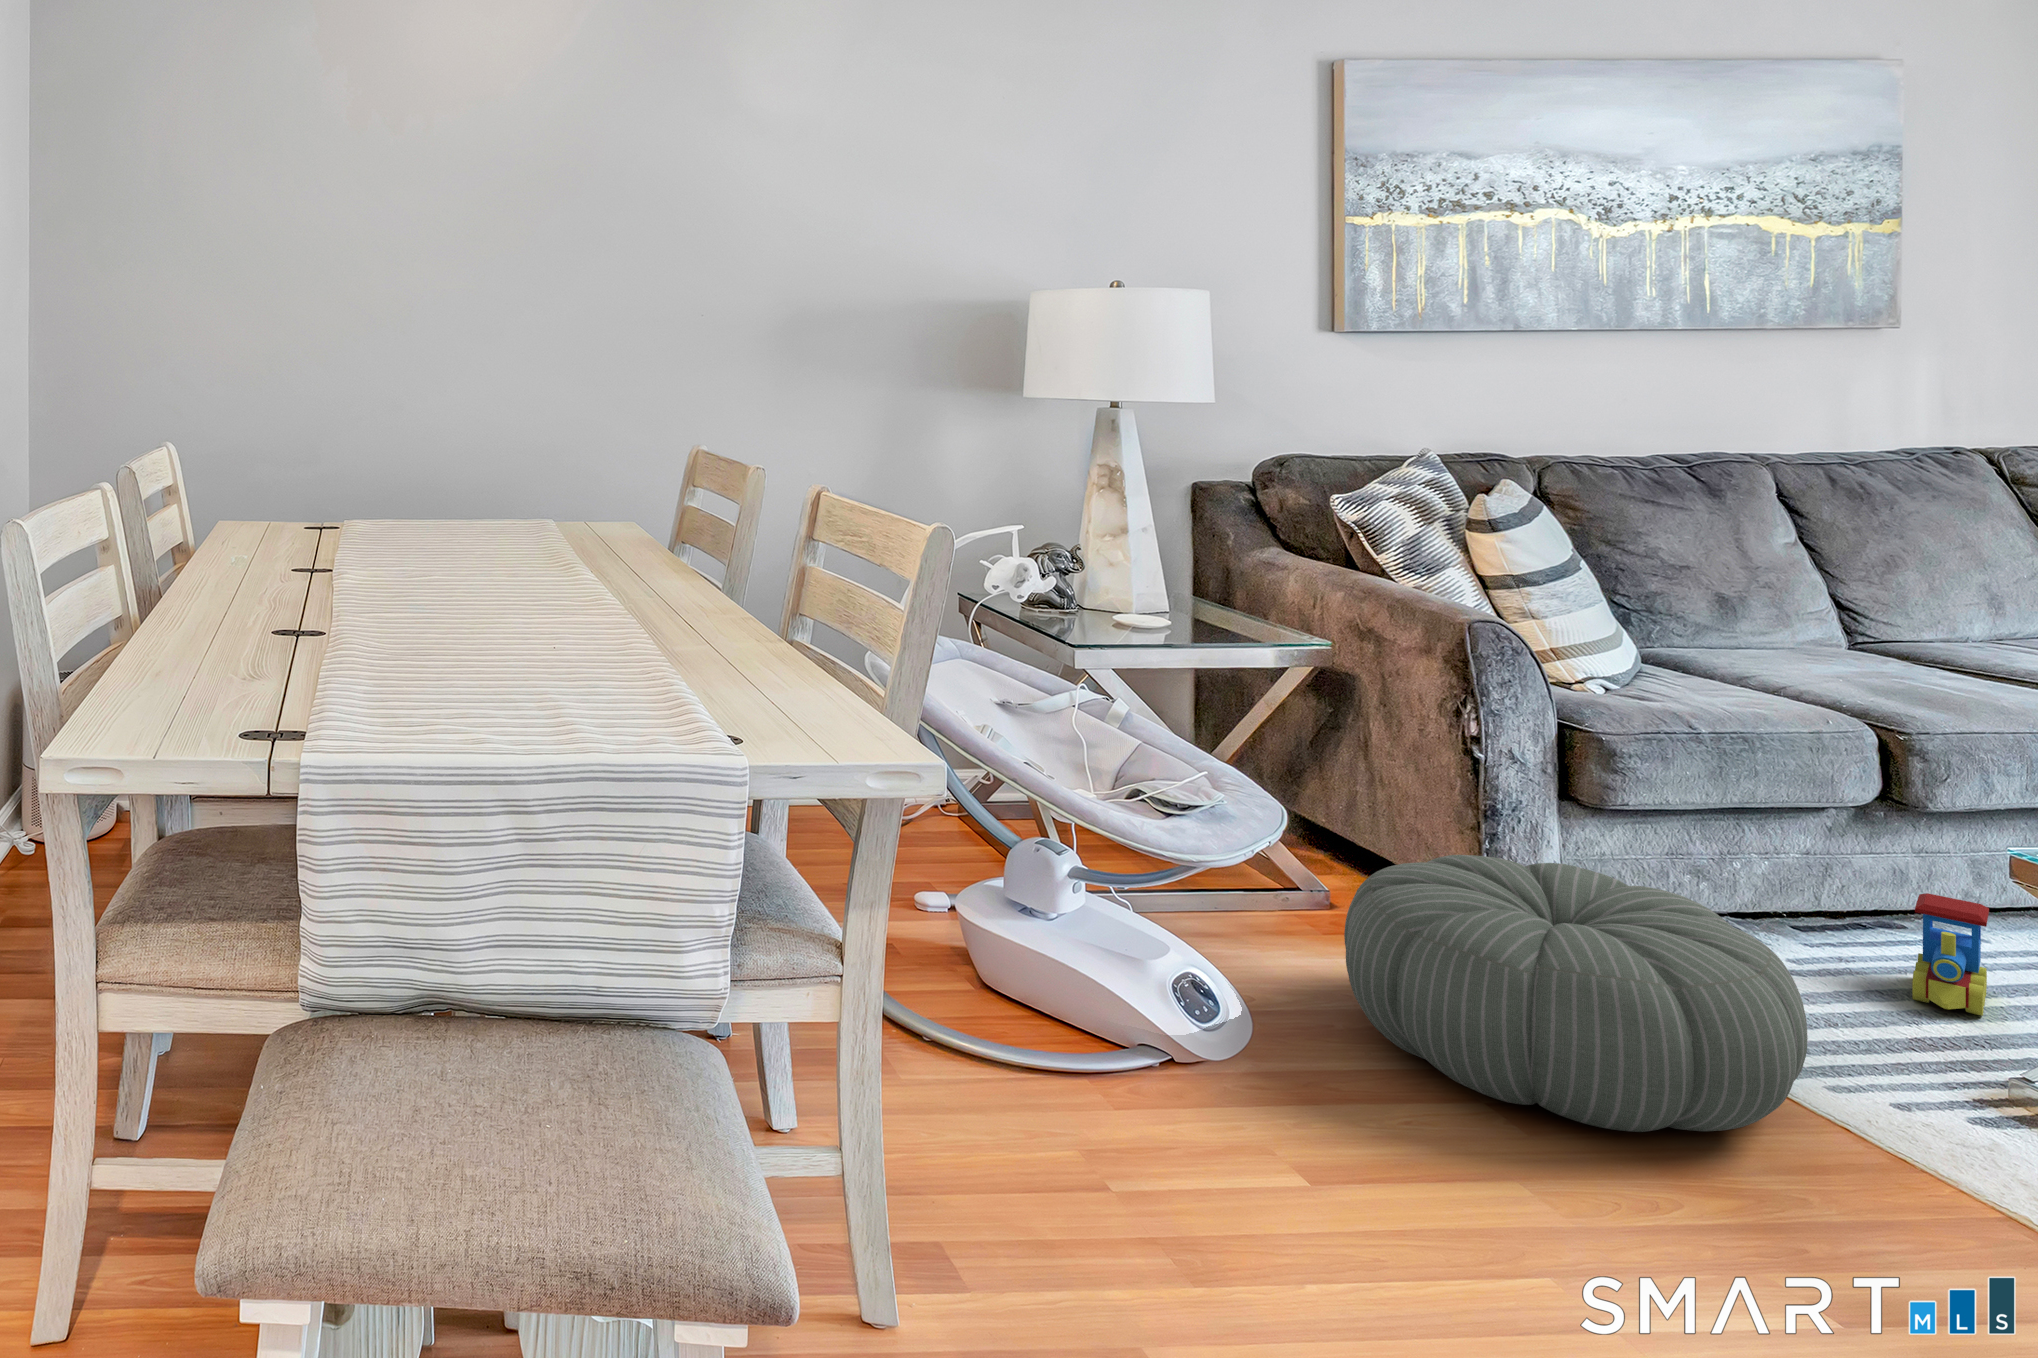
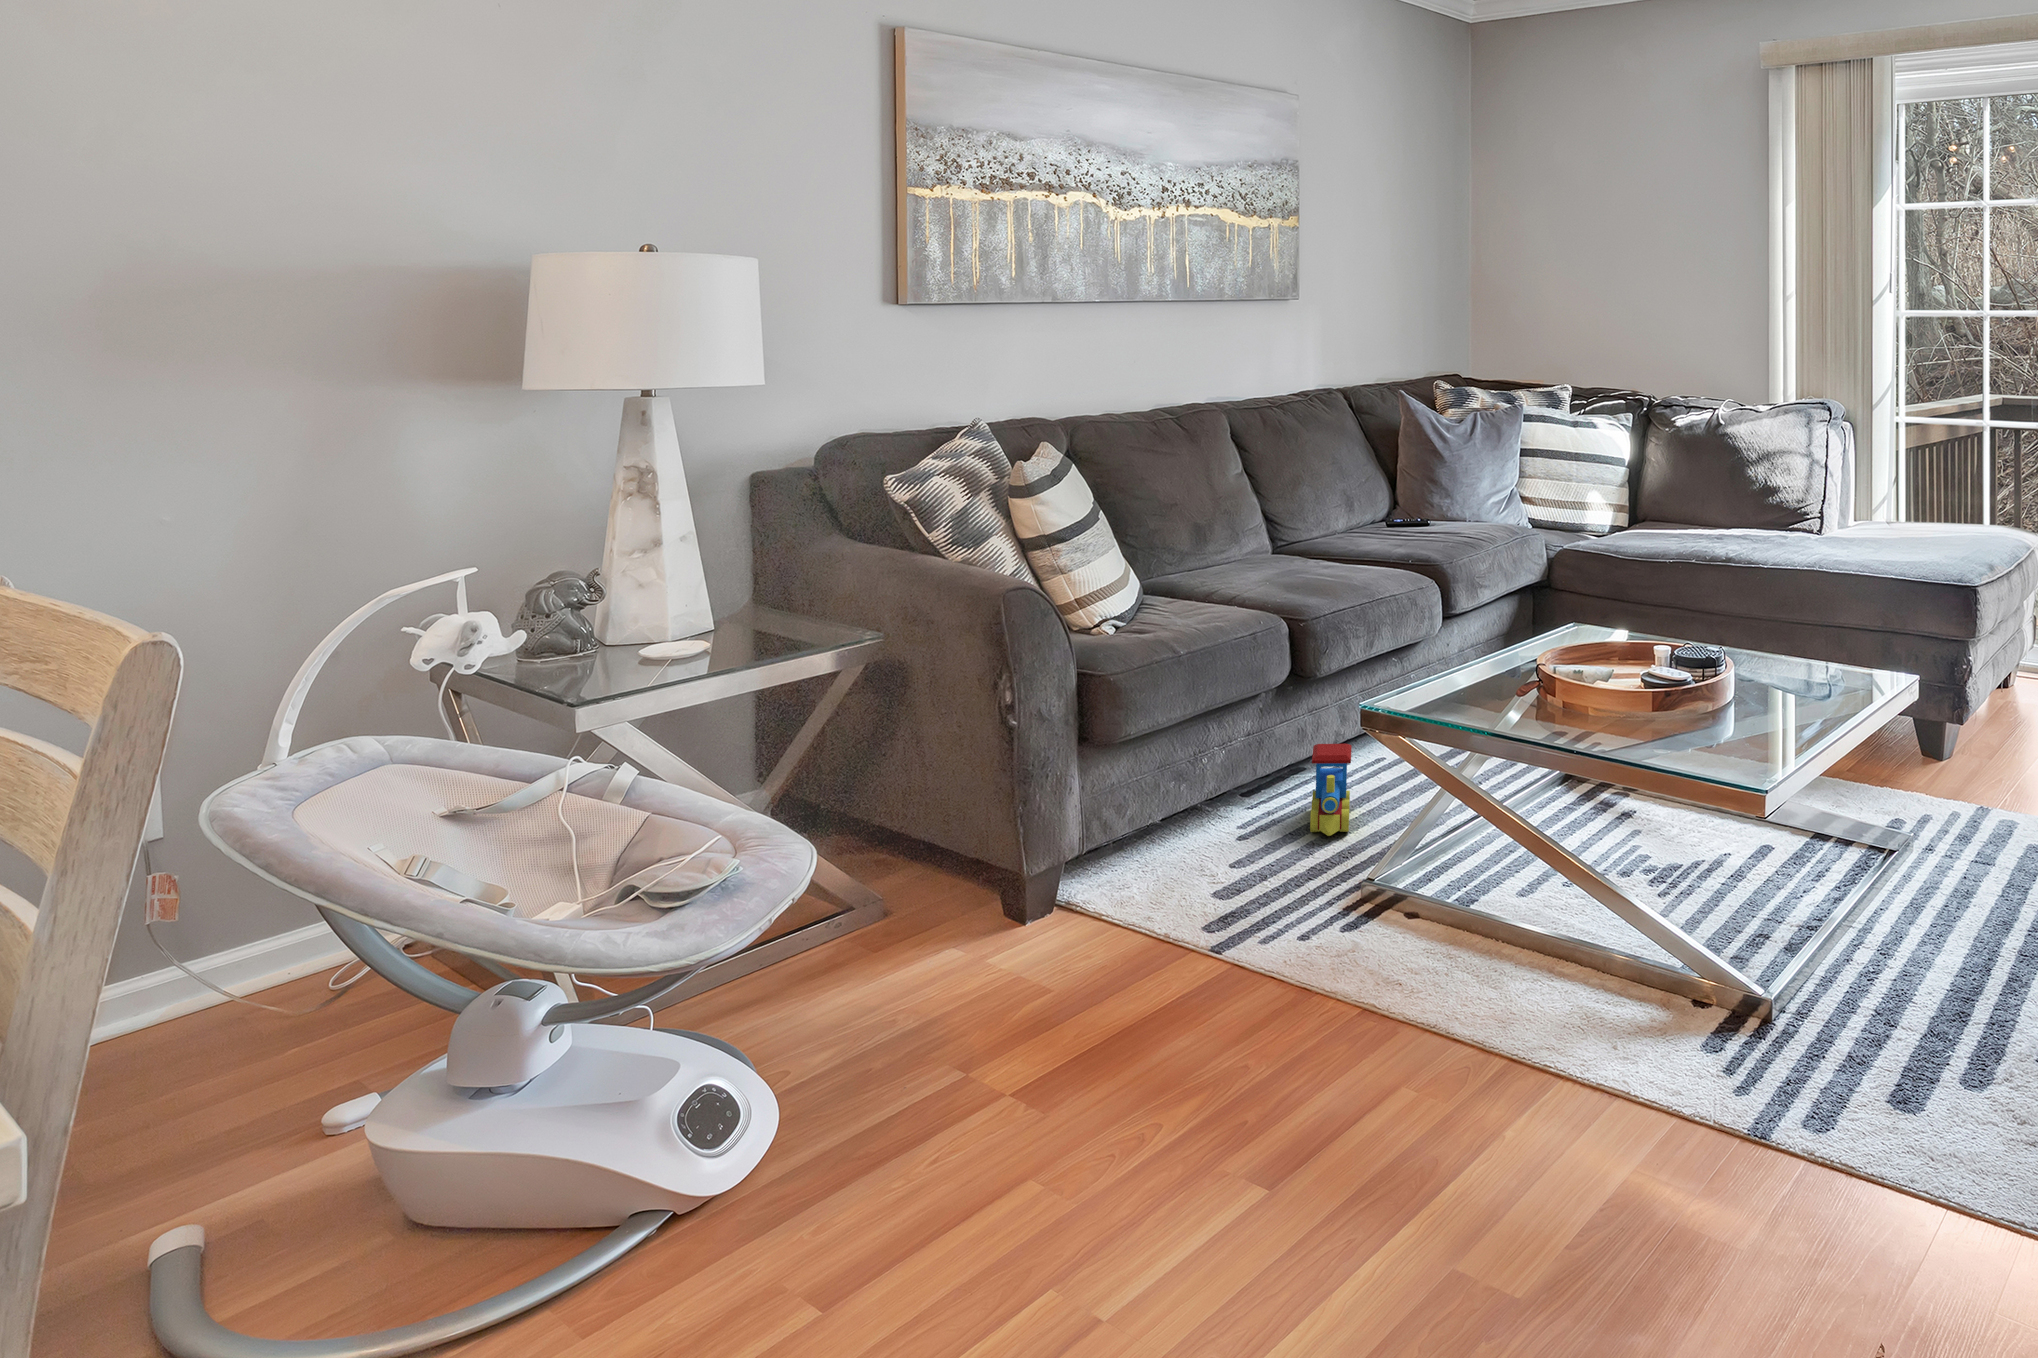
pouf: present [1344,855,1808,1132] -> none [883,816,1252,1099]

